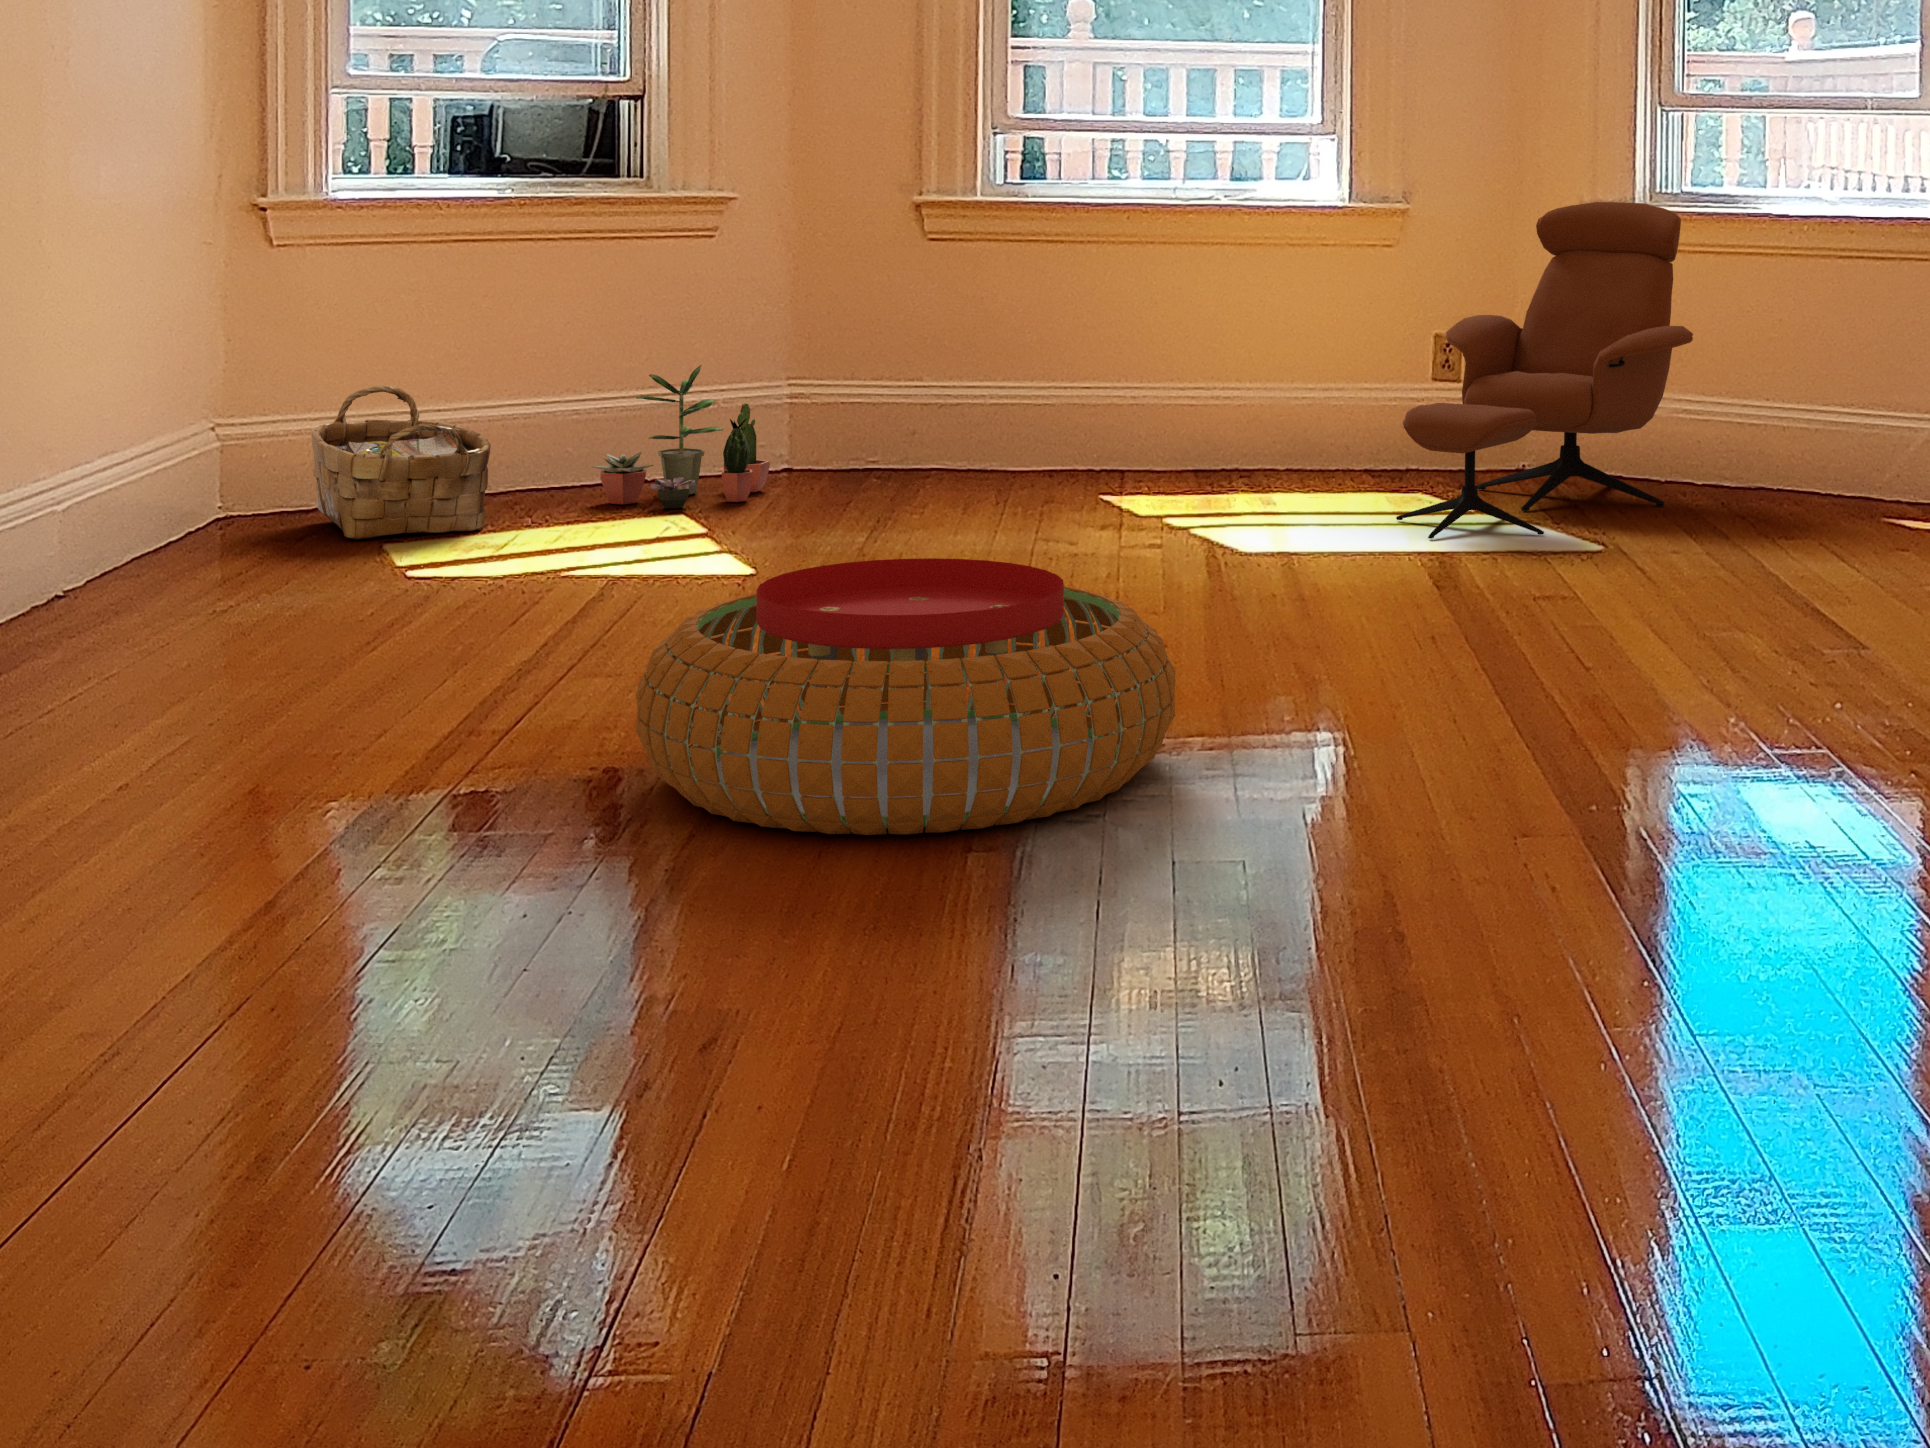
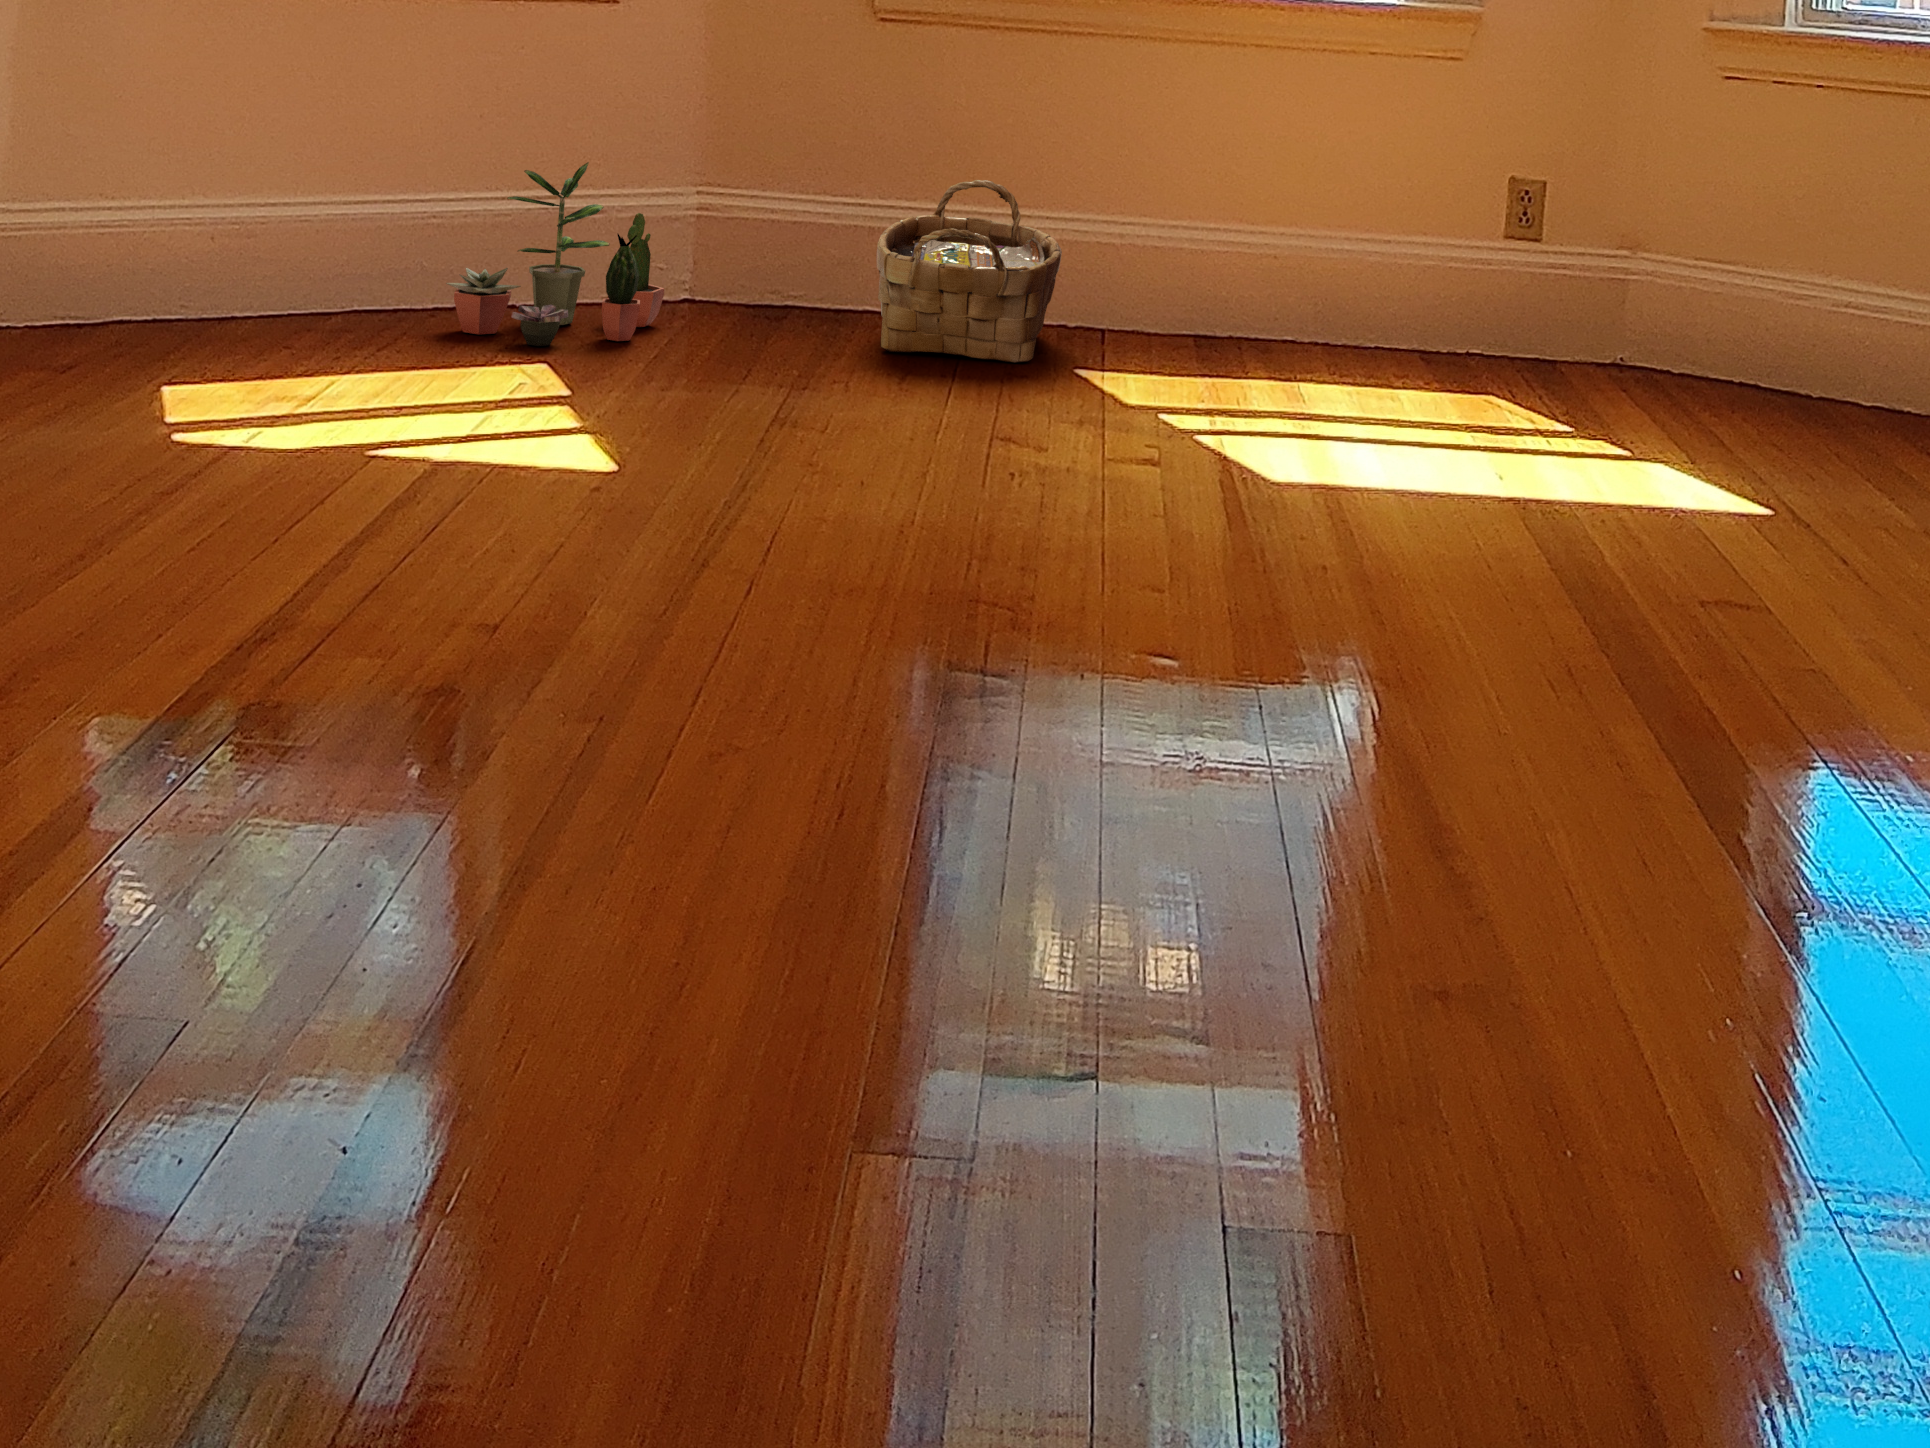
lounge chair: present [1396,202,1693,539] -> none [1467,18,1872,477]
woven basket: present [311,386,491,540] -> present [877,180,1062,363]
pouf: present [636,558,1176,835] -> none [347,539,1212,1084]

